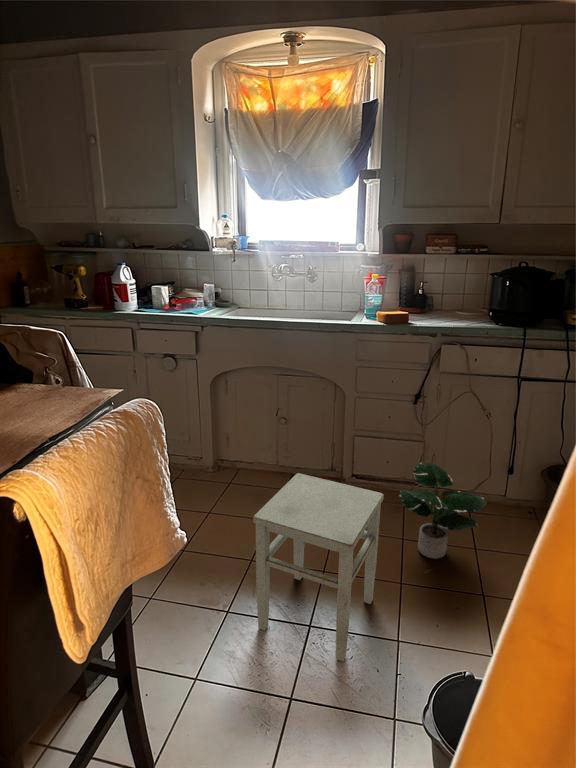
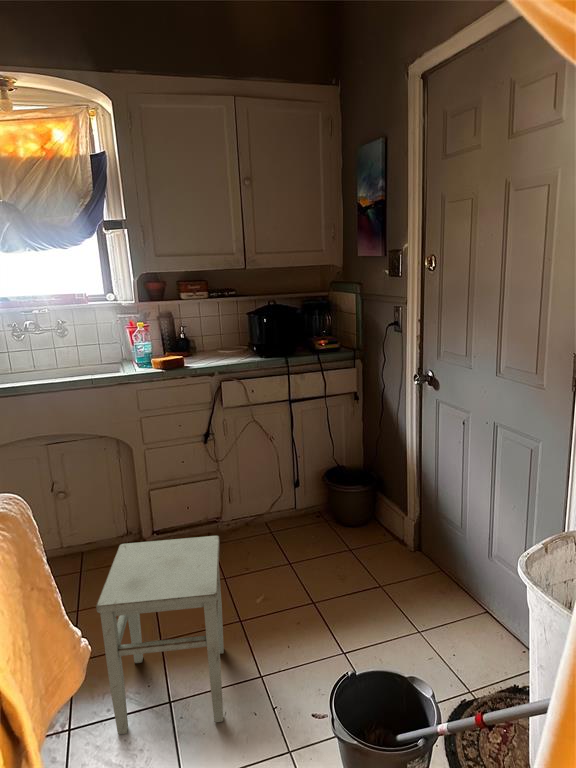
potted plant: present [400,462,486,559] -> none [217,495,295,587]

